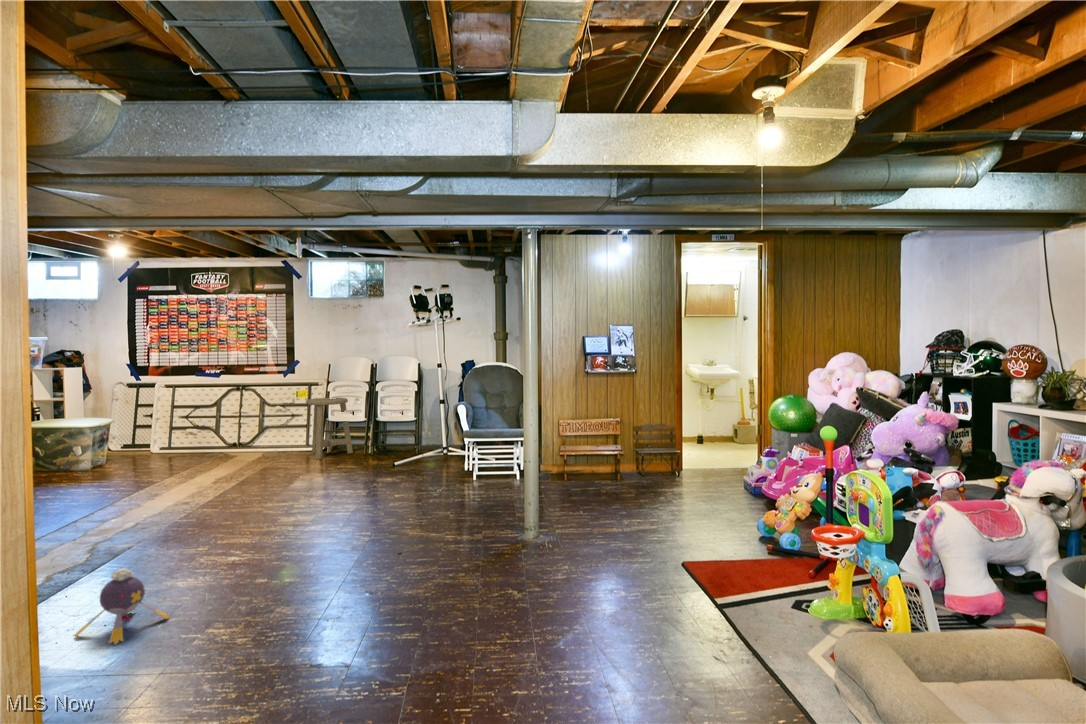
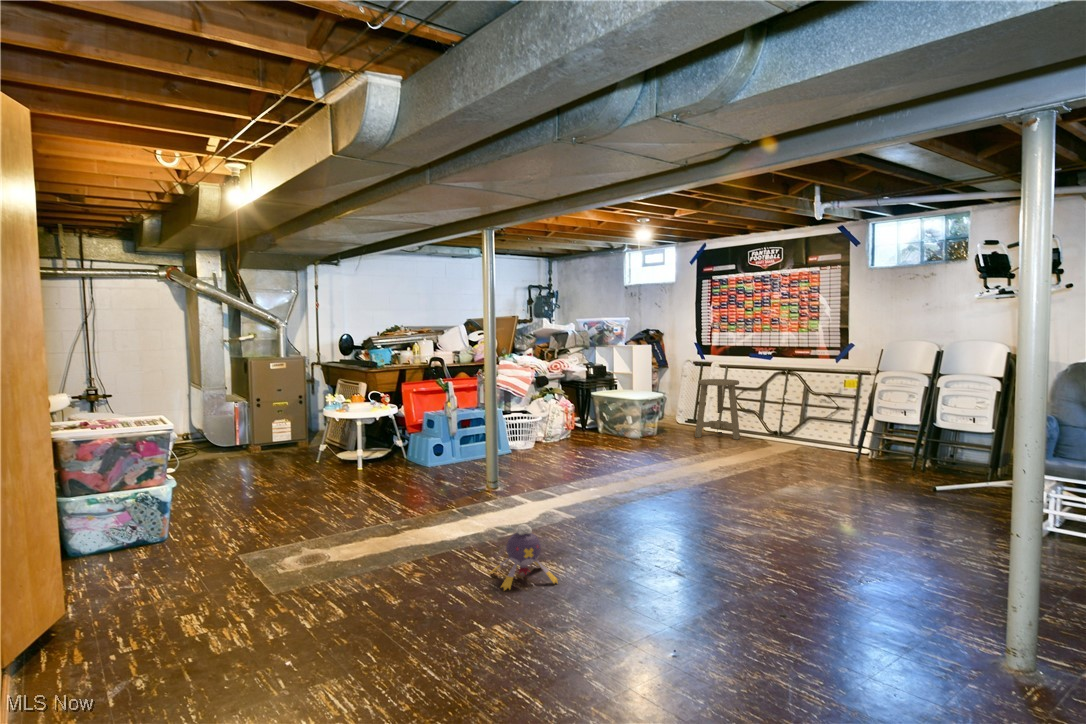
stool: present [306,398,353,459] -> present [695,379,740,440]

